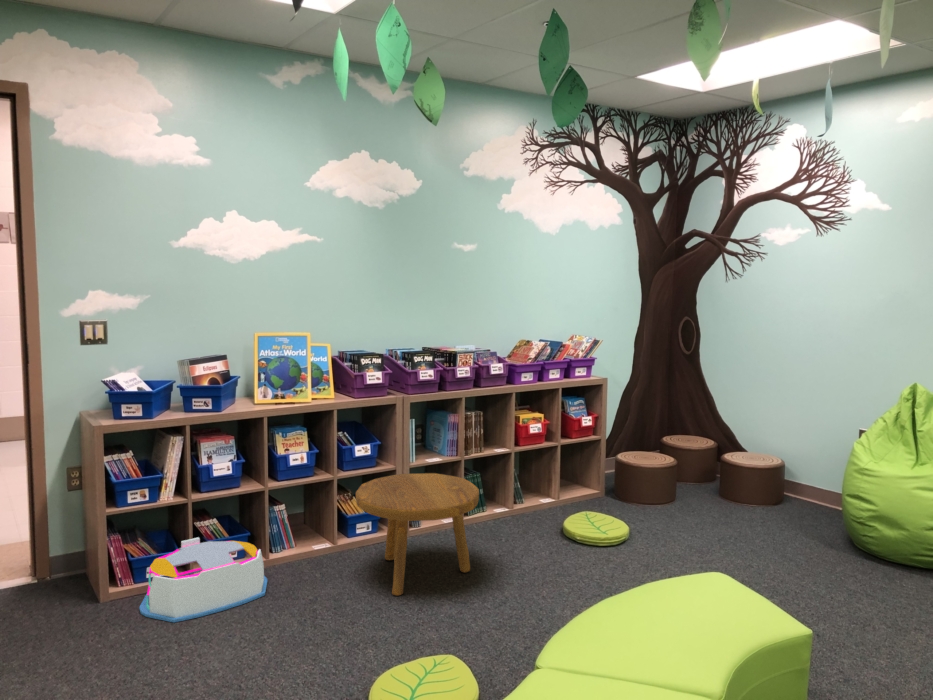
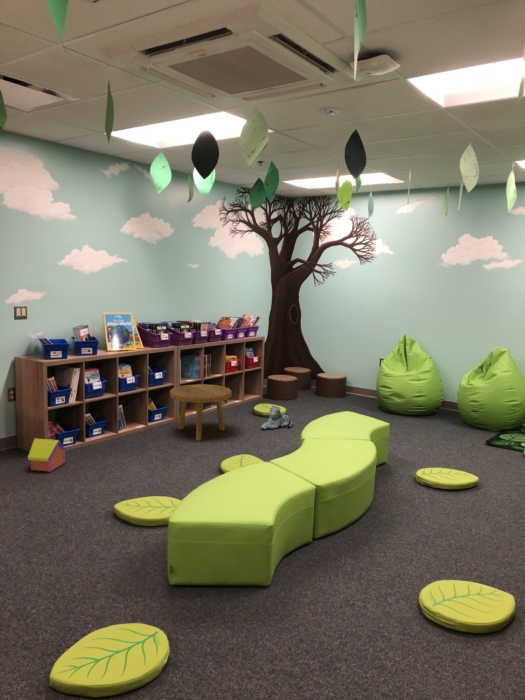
plush toy: none [544,530,622,581] -> present [261,406,293,429]
storage bin: present [139,538,268,622] -> none [70,422,133,460]
toy house: none [28,571,112,644] -> present [28,439,65,472]

